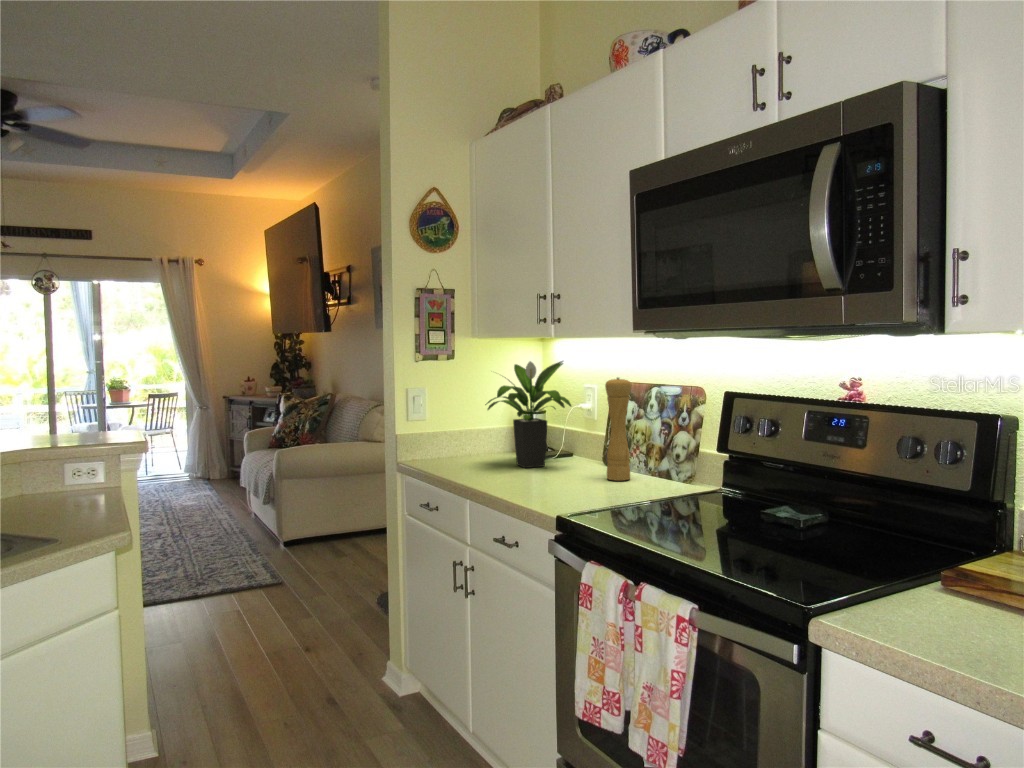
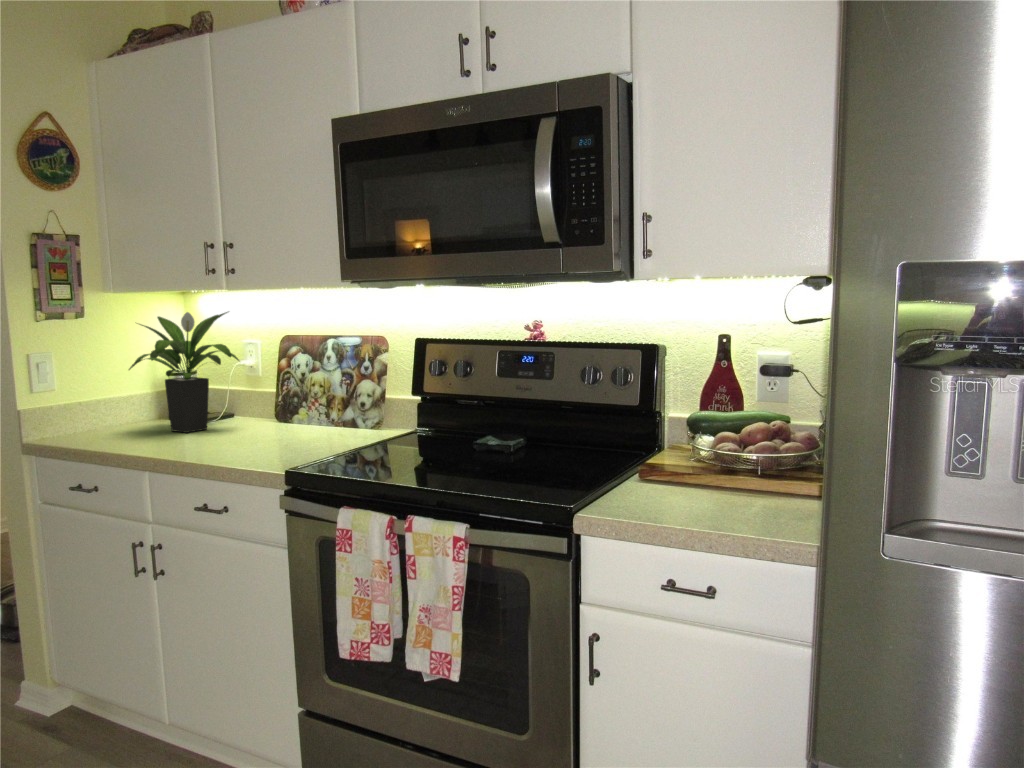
pepper mill: present [605,378,631,481] -> none [288,328,317,434]

